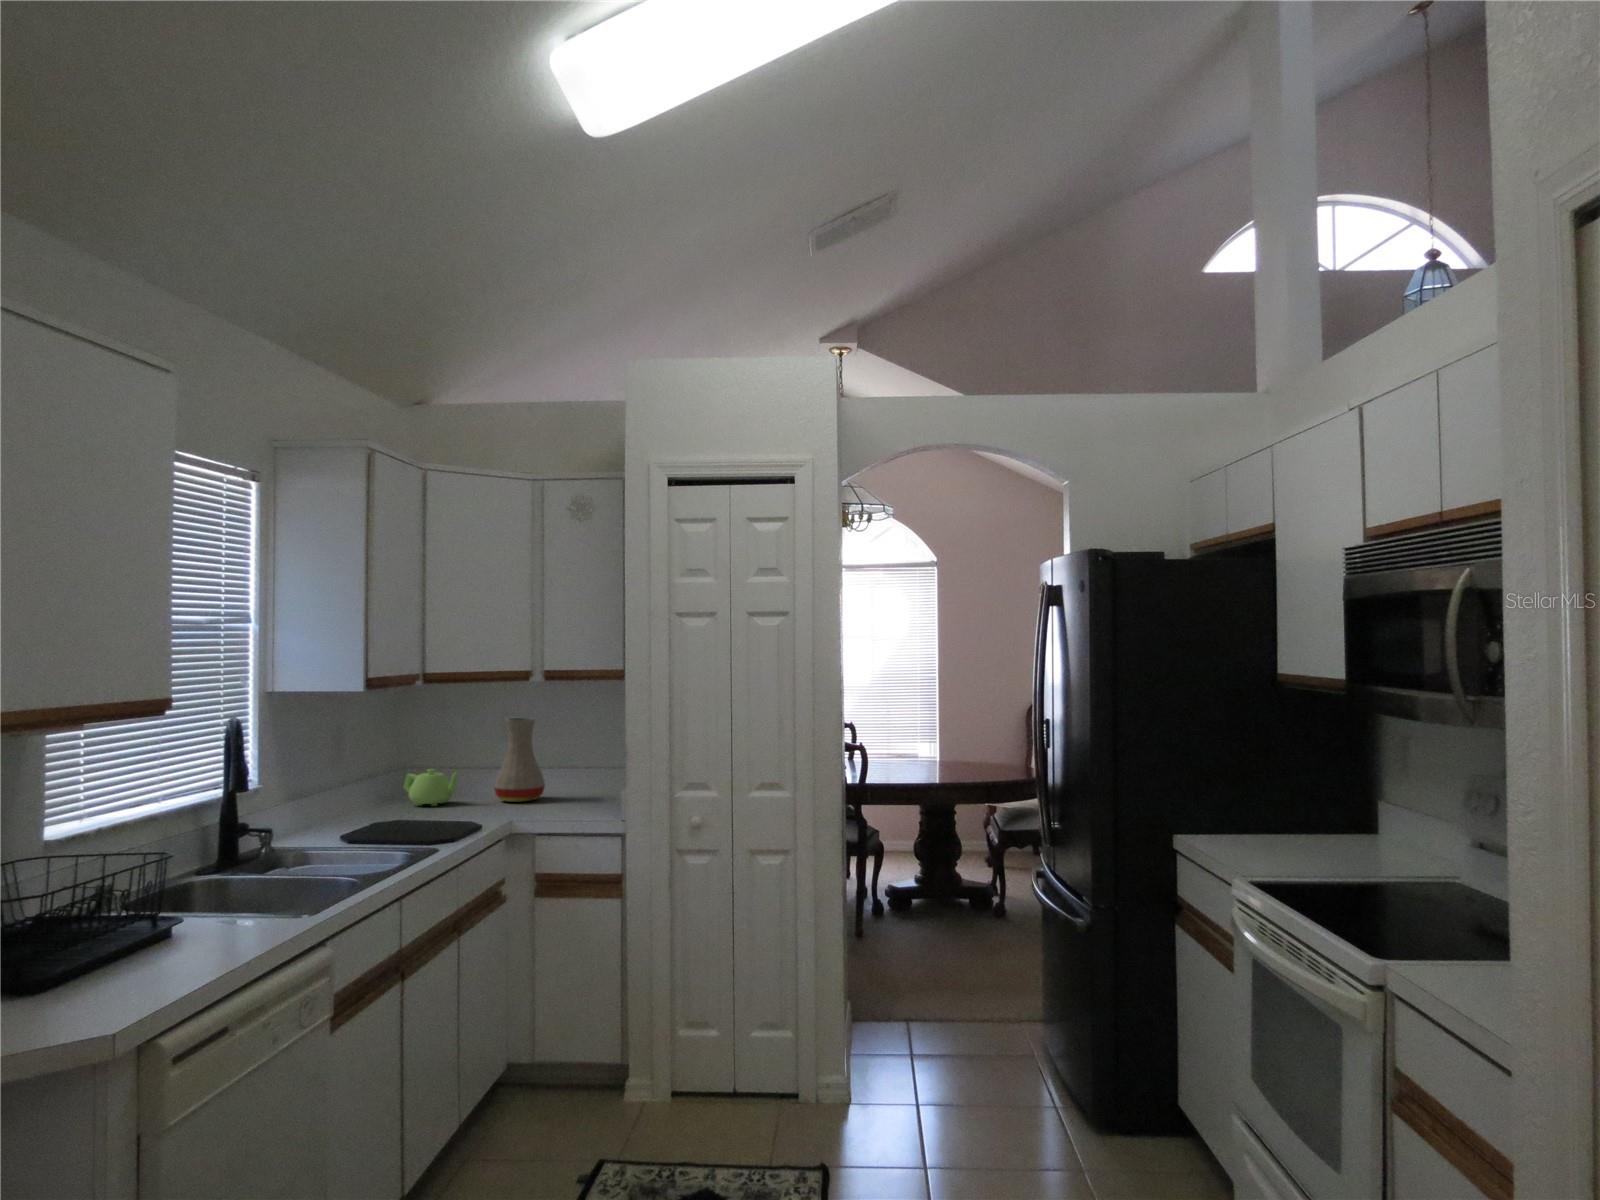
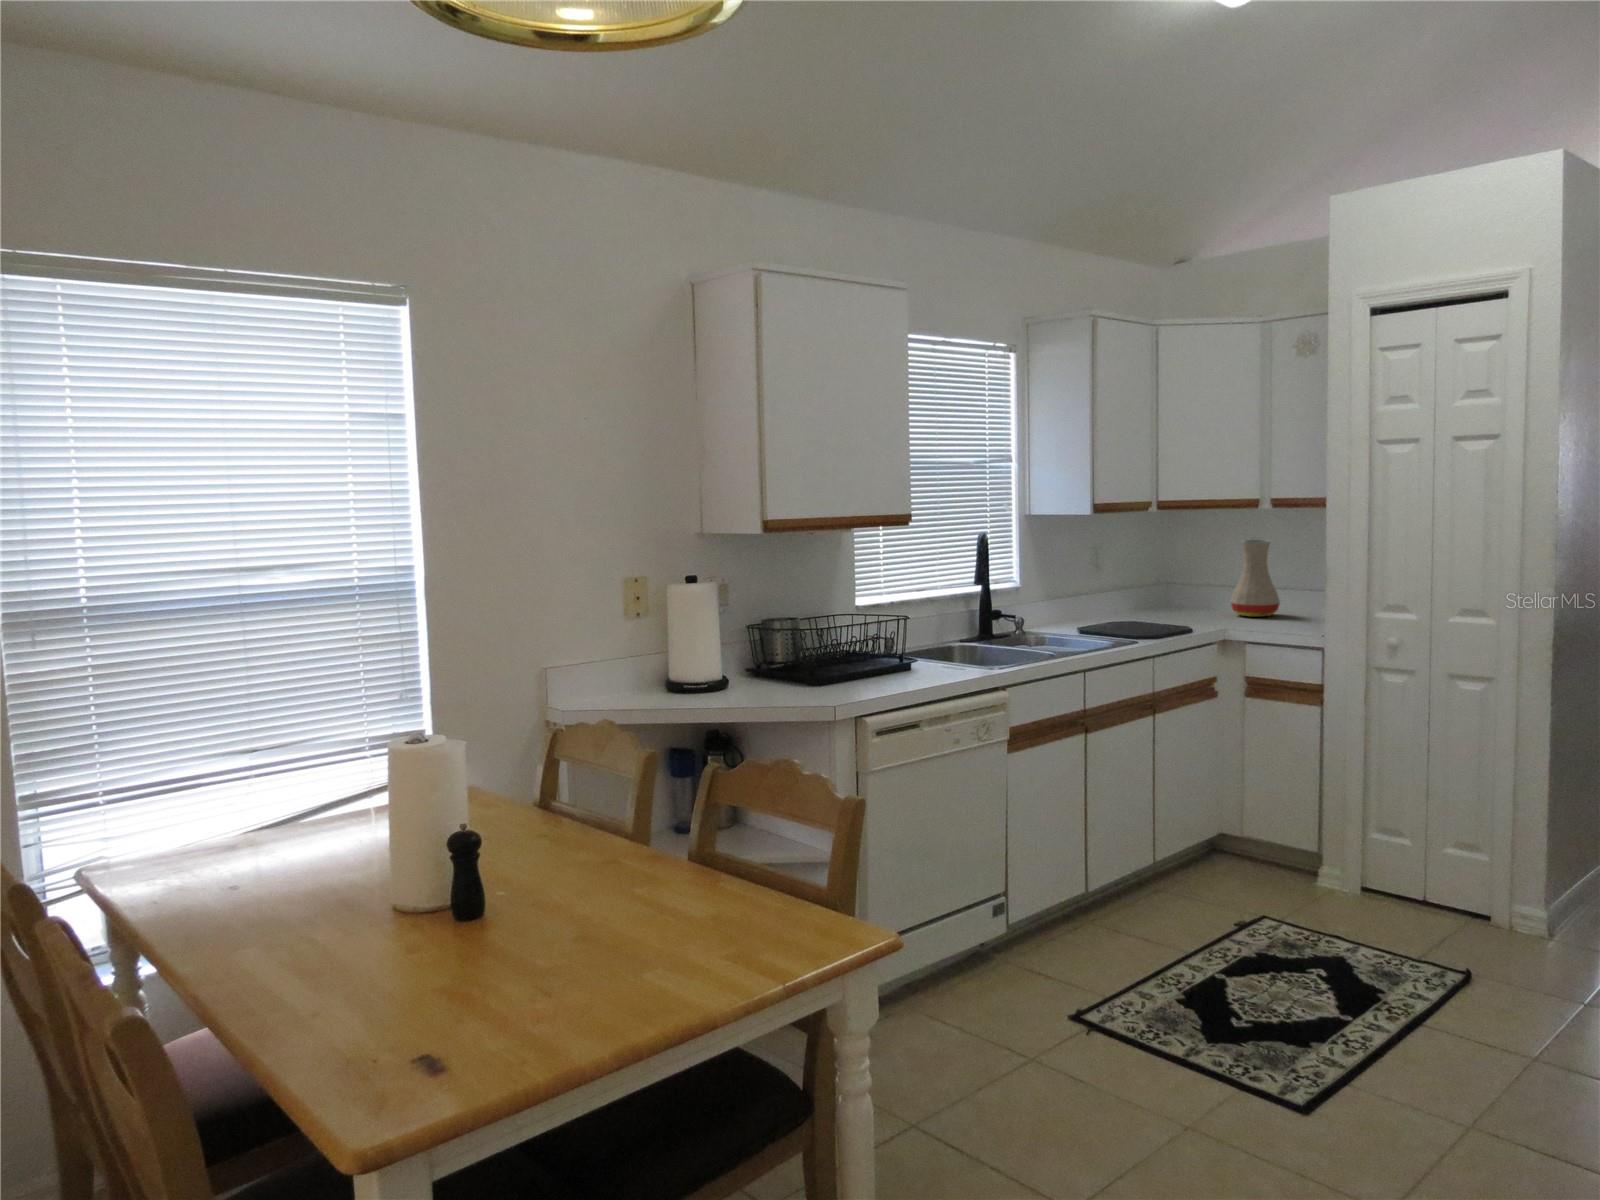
teapot: present [403,769,459,806] -> none [1155,582,1200,614]

